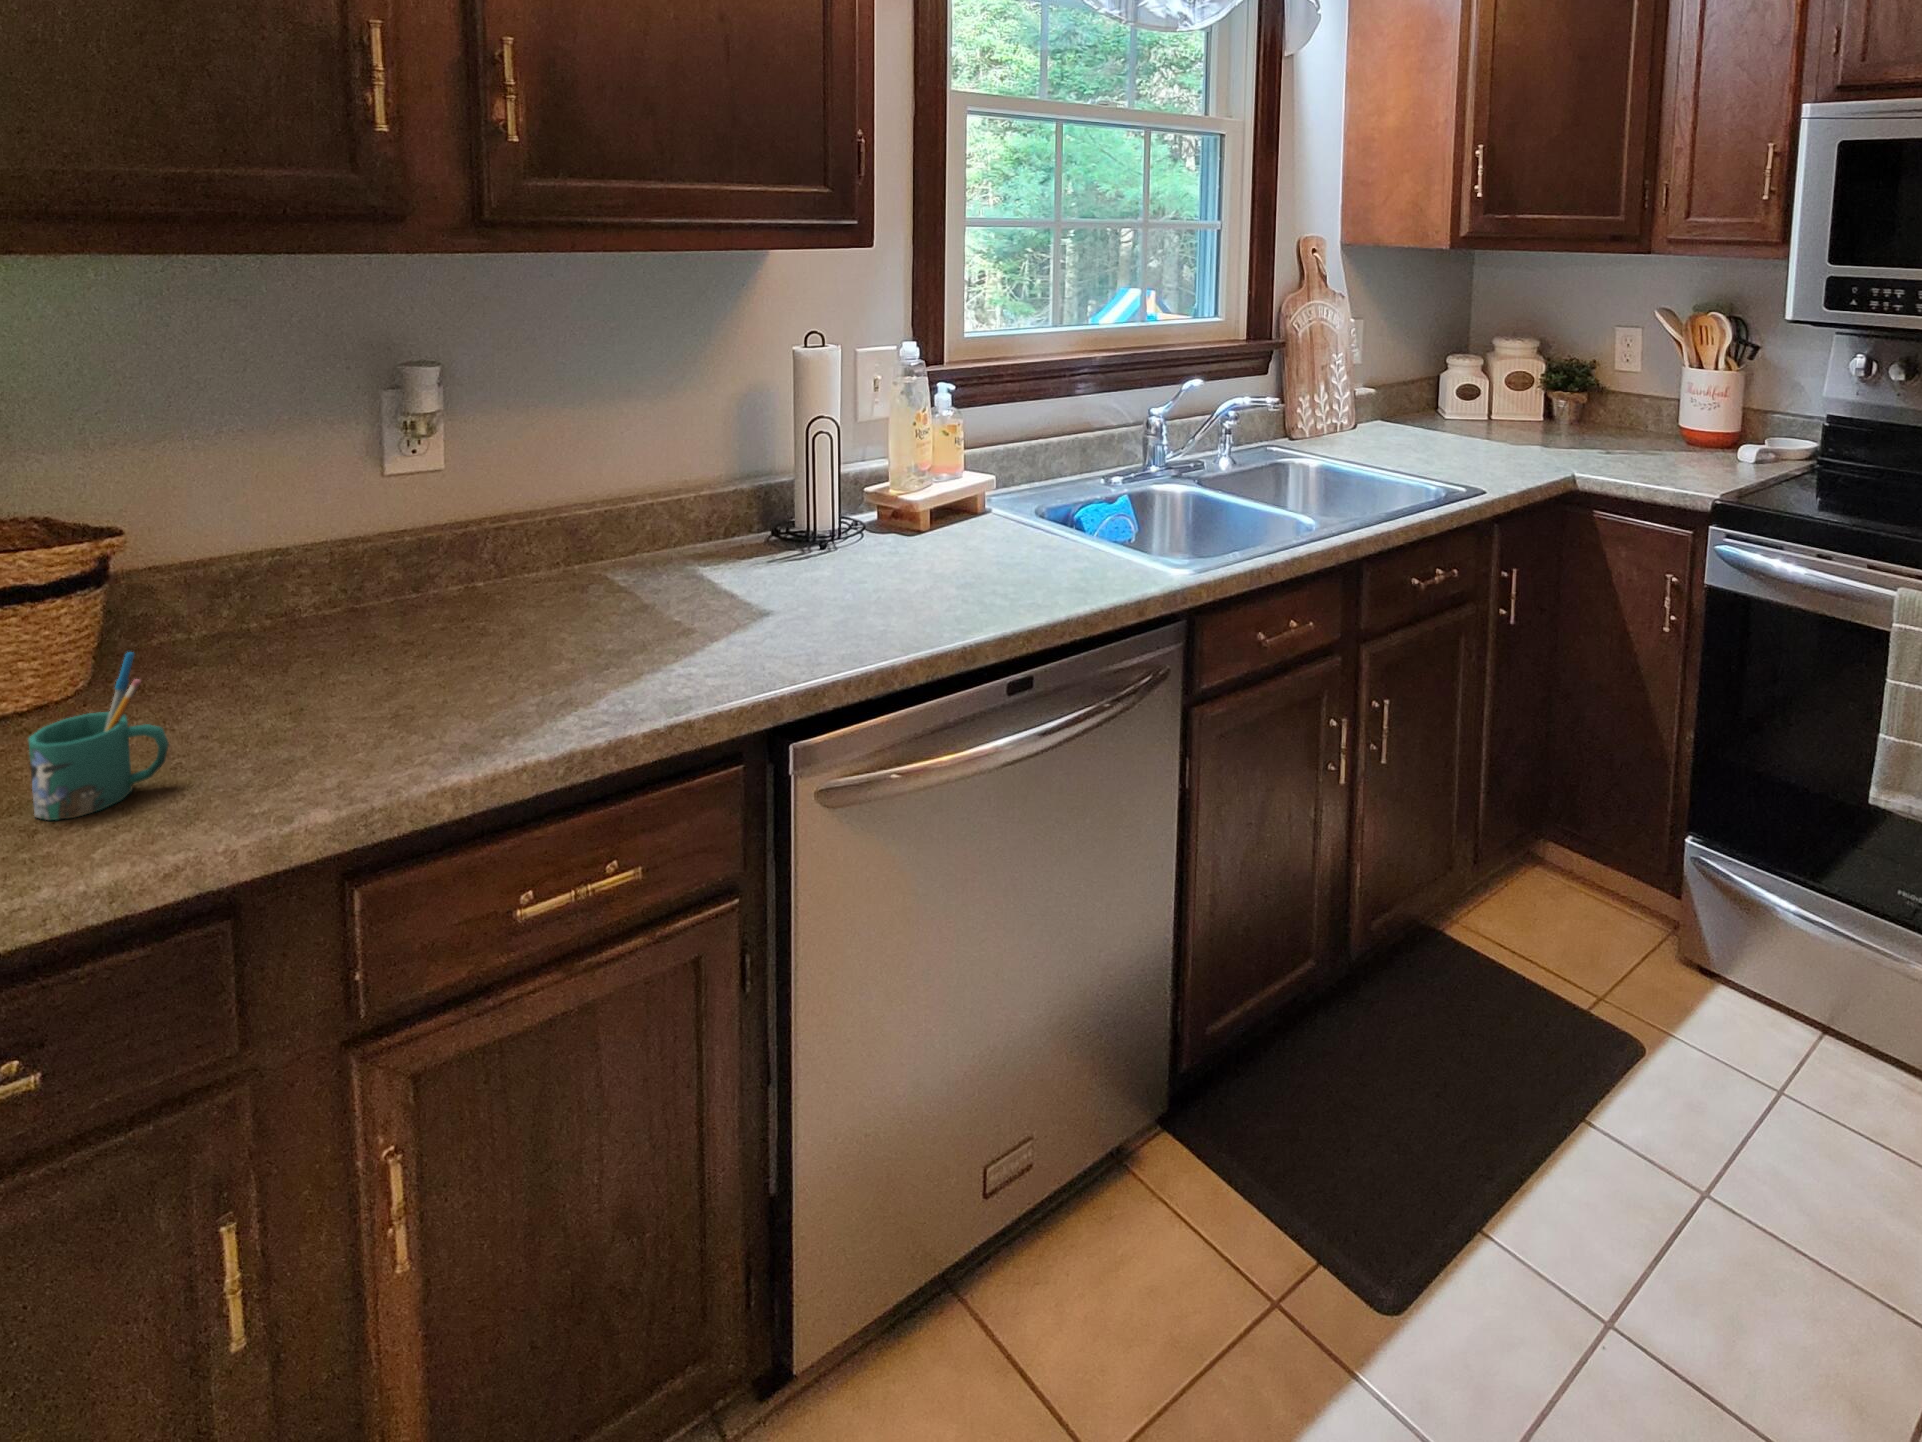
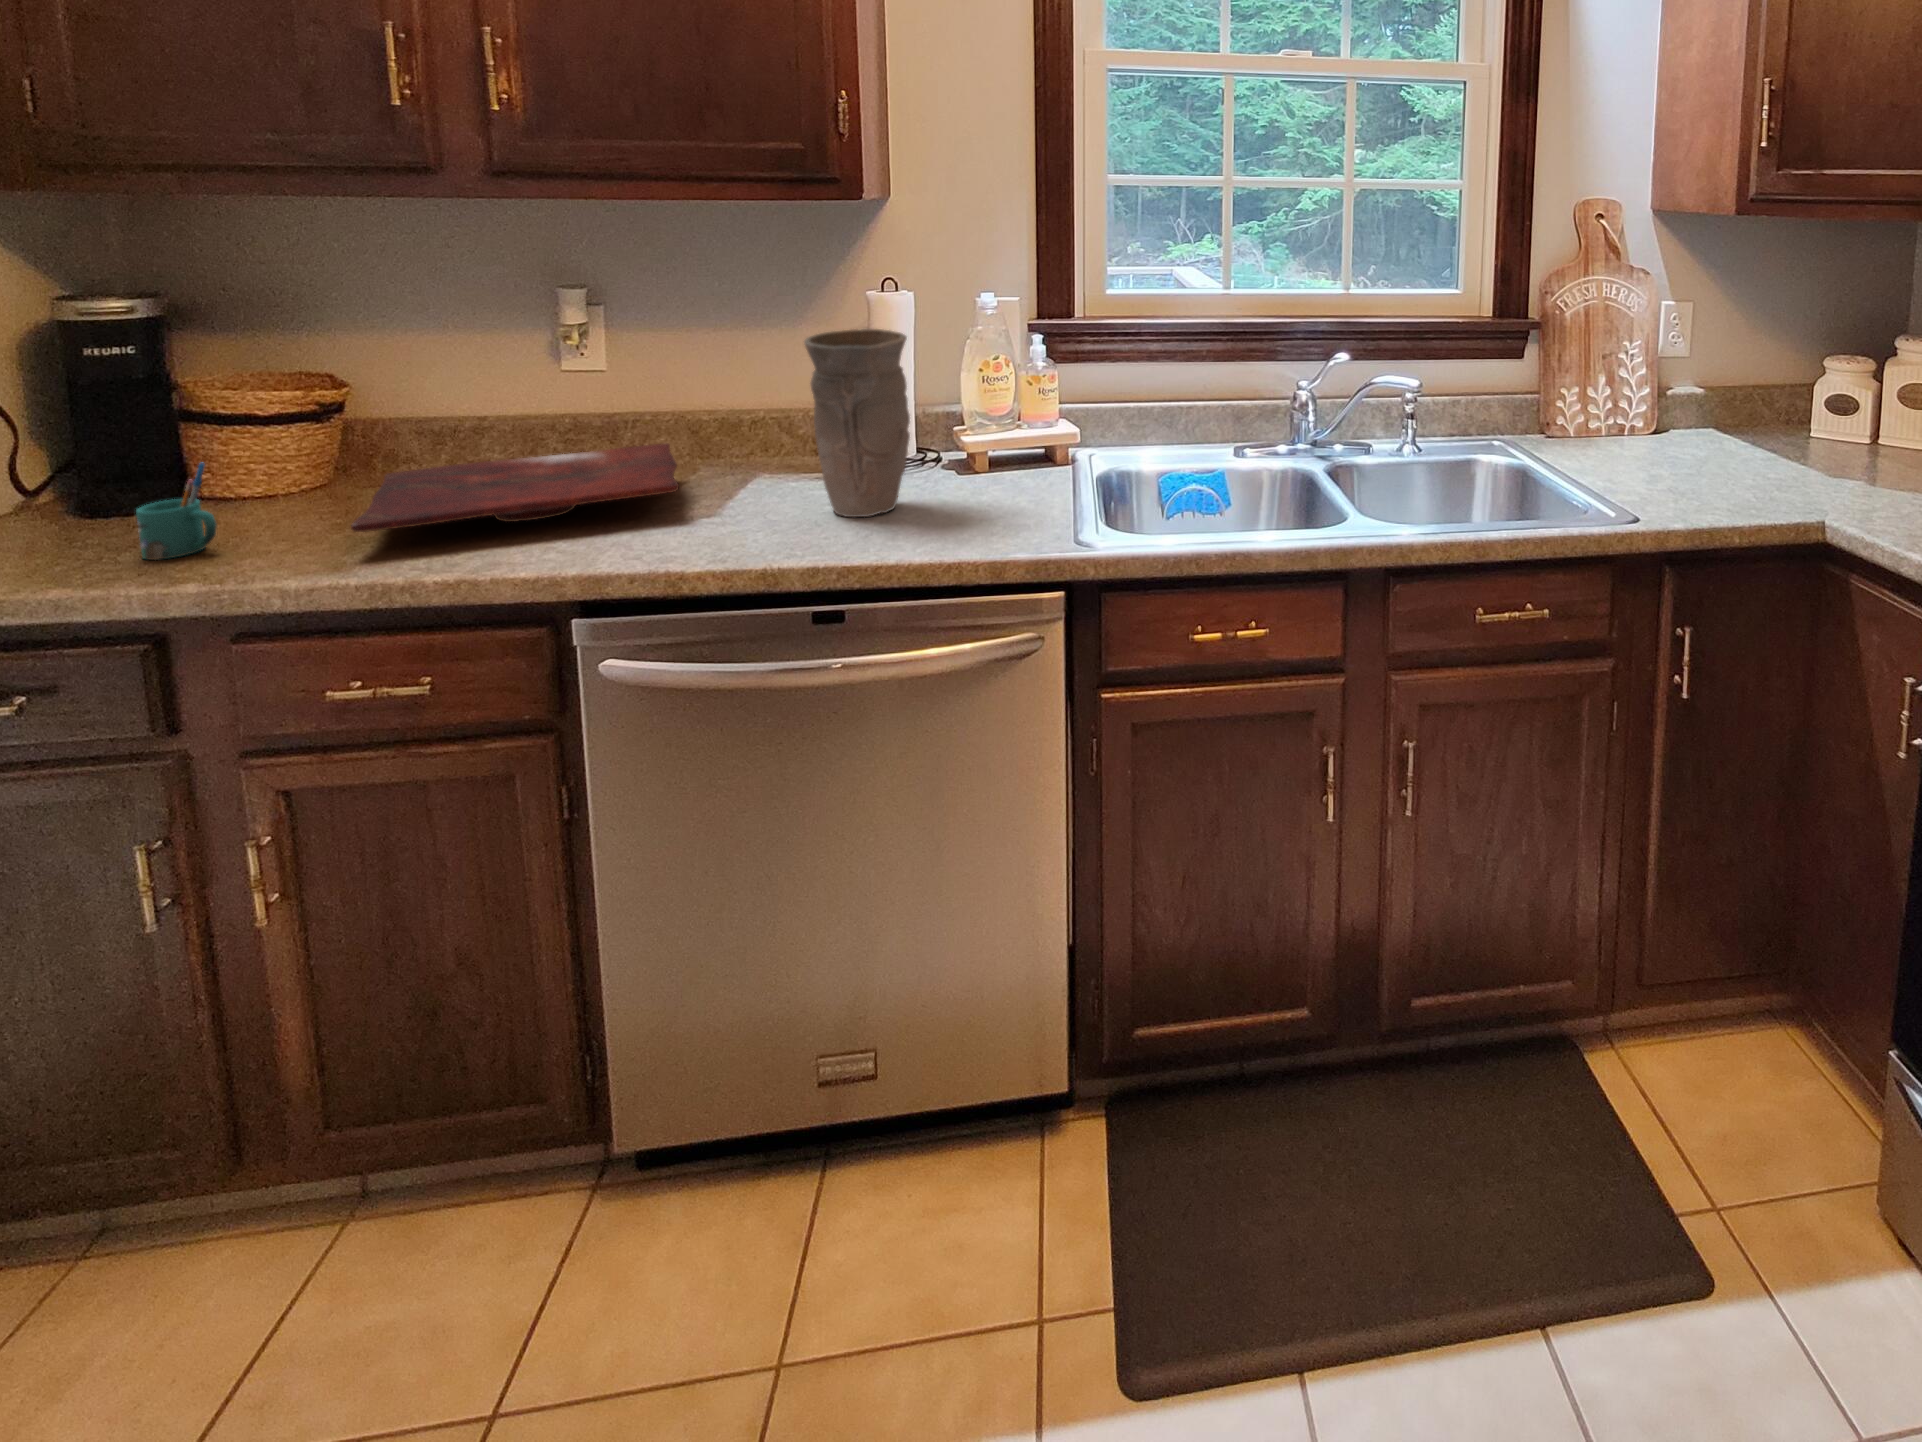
vase: none [862,382,967,588] -> present [804,329,910,517]
cutting board: none [287,543,746,704] -> present [351,443,679,532]

